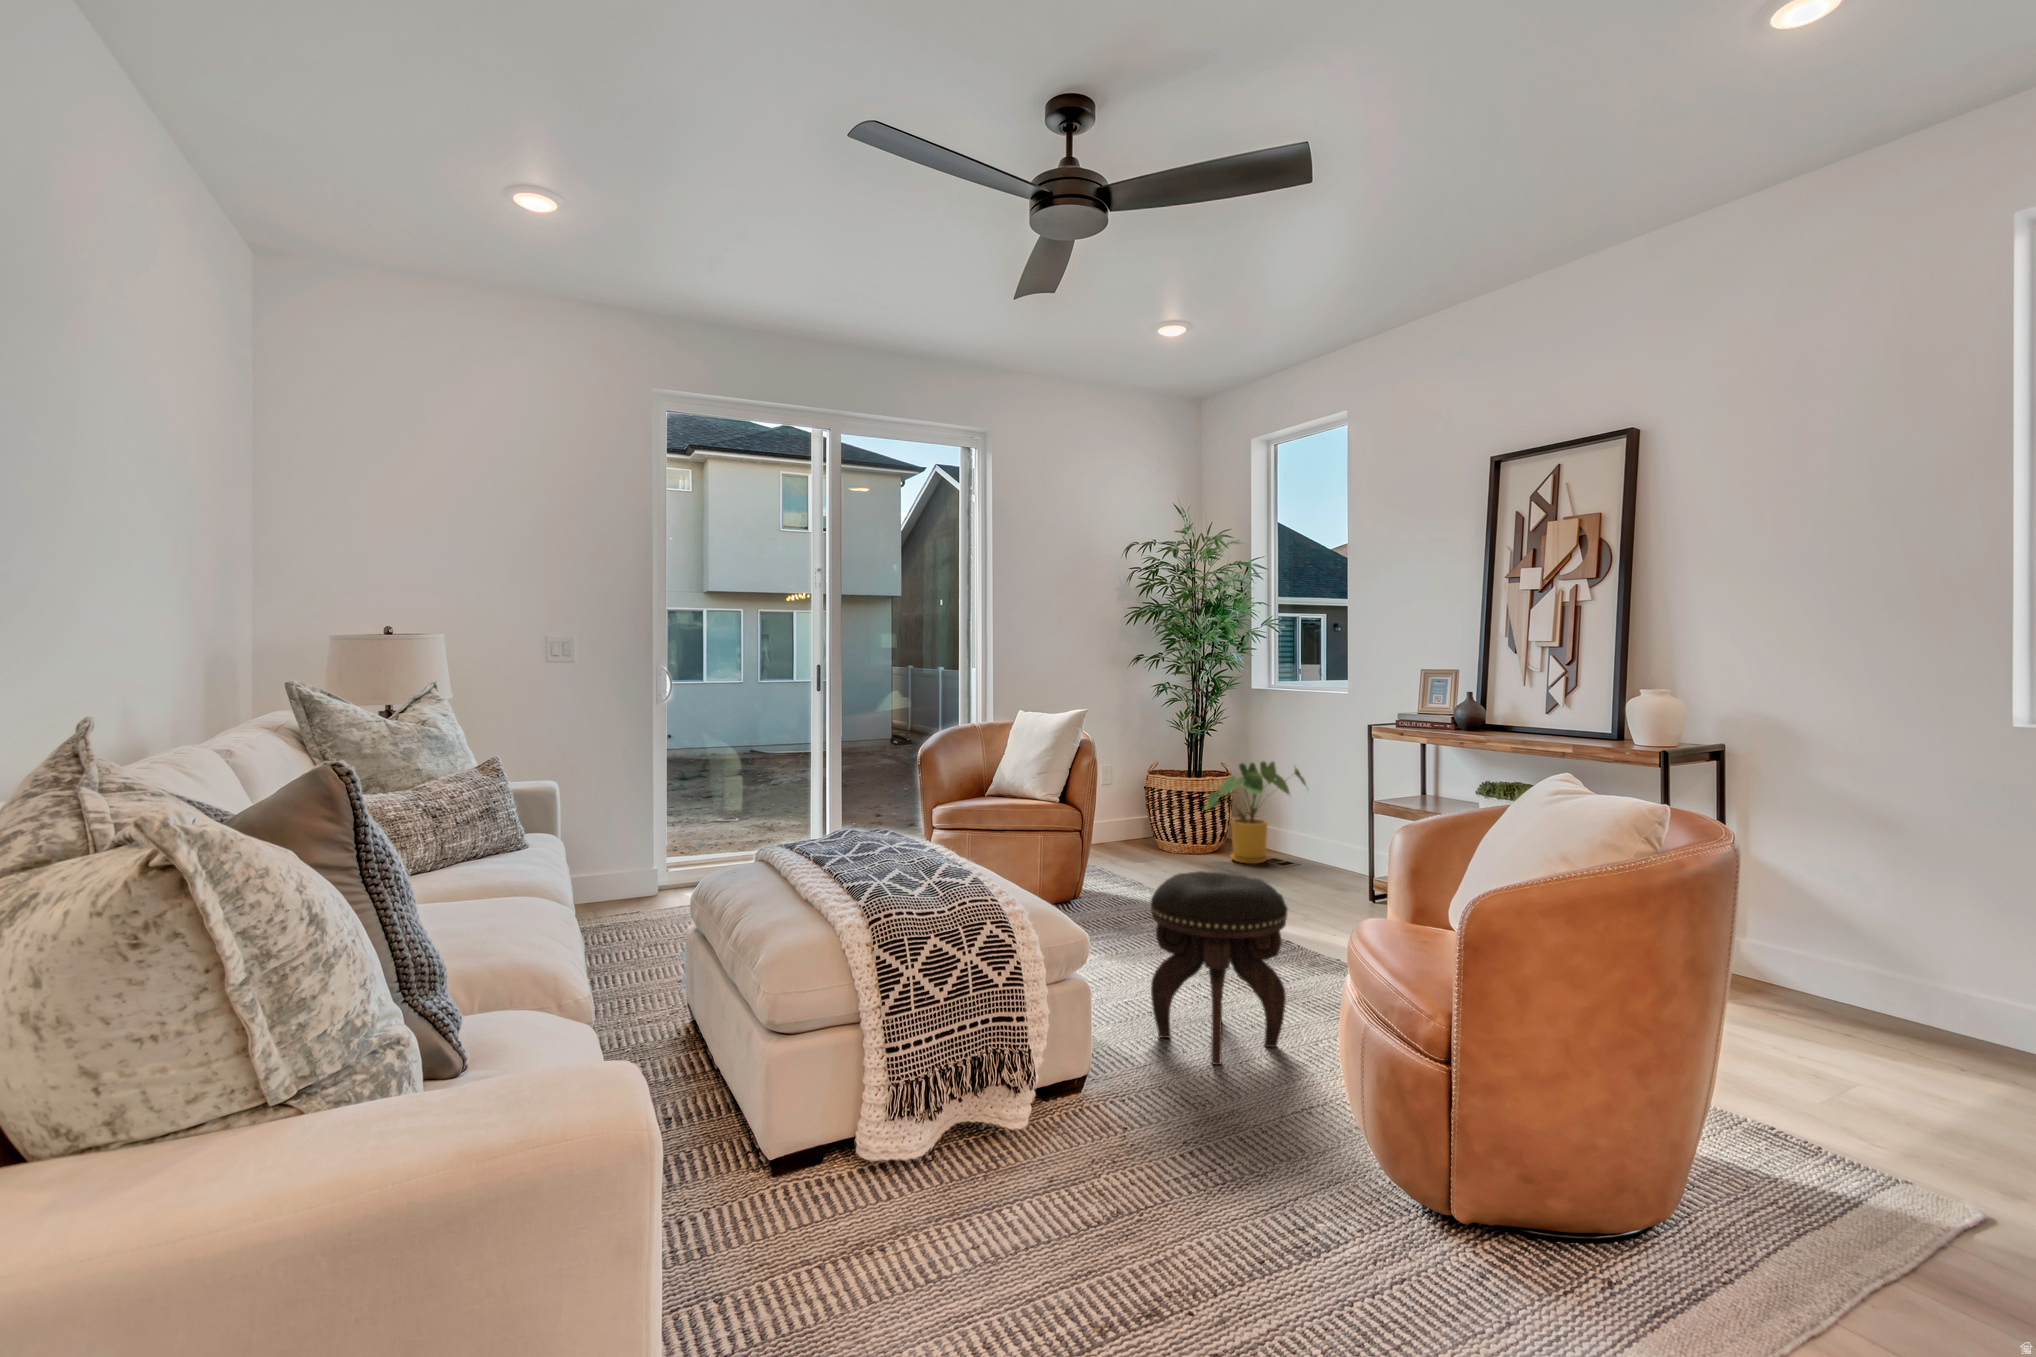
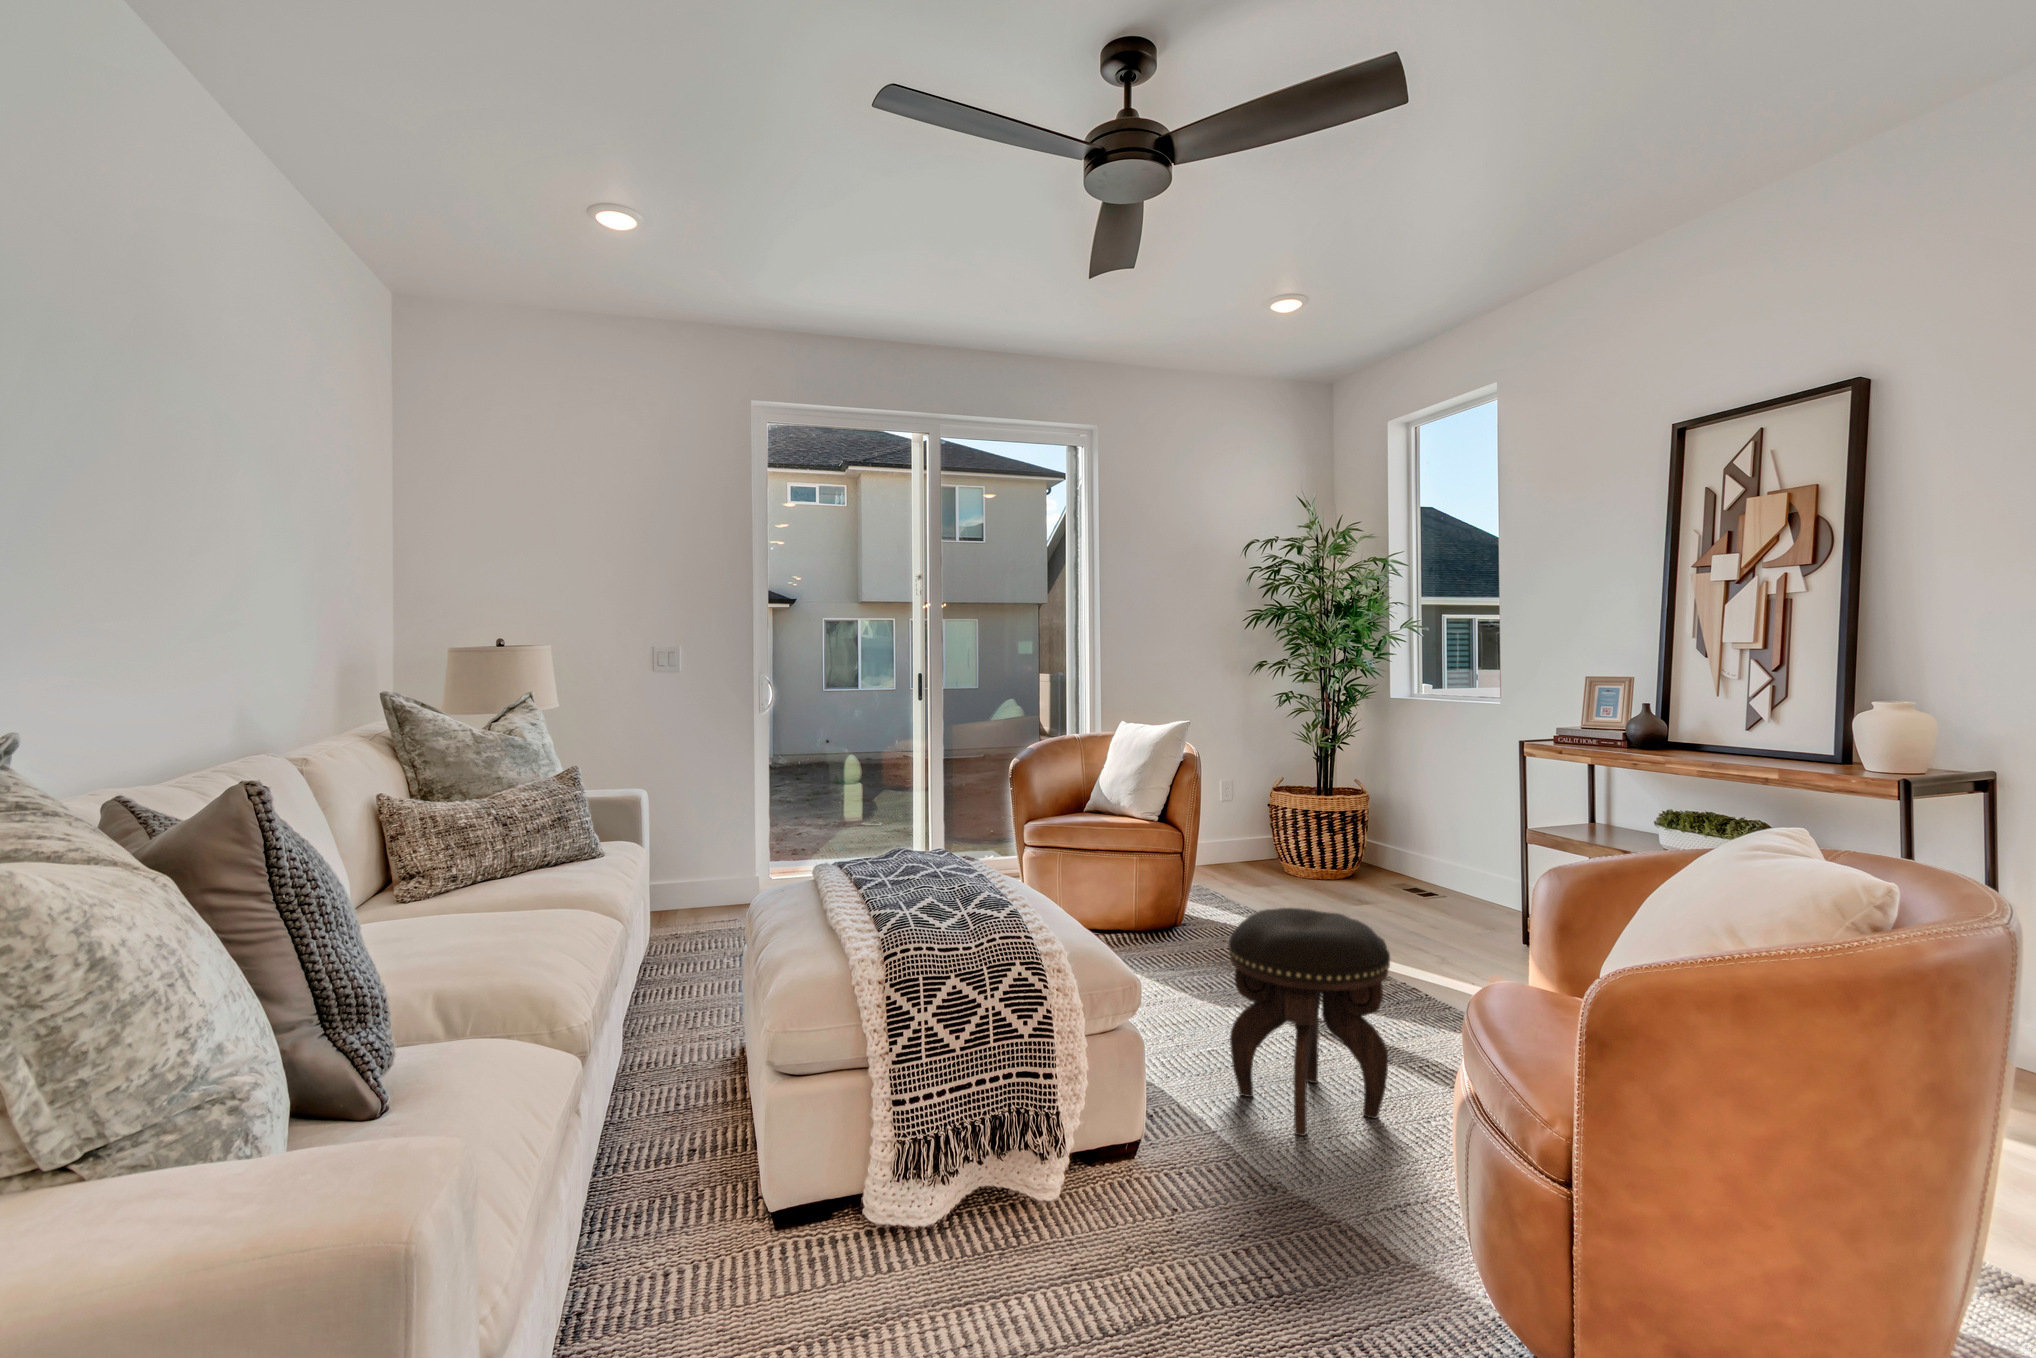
house plant: present [1204,762,1306,864] -> none [1333,778,1457,891]

